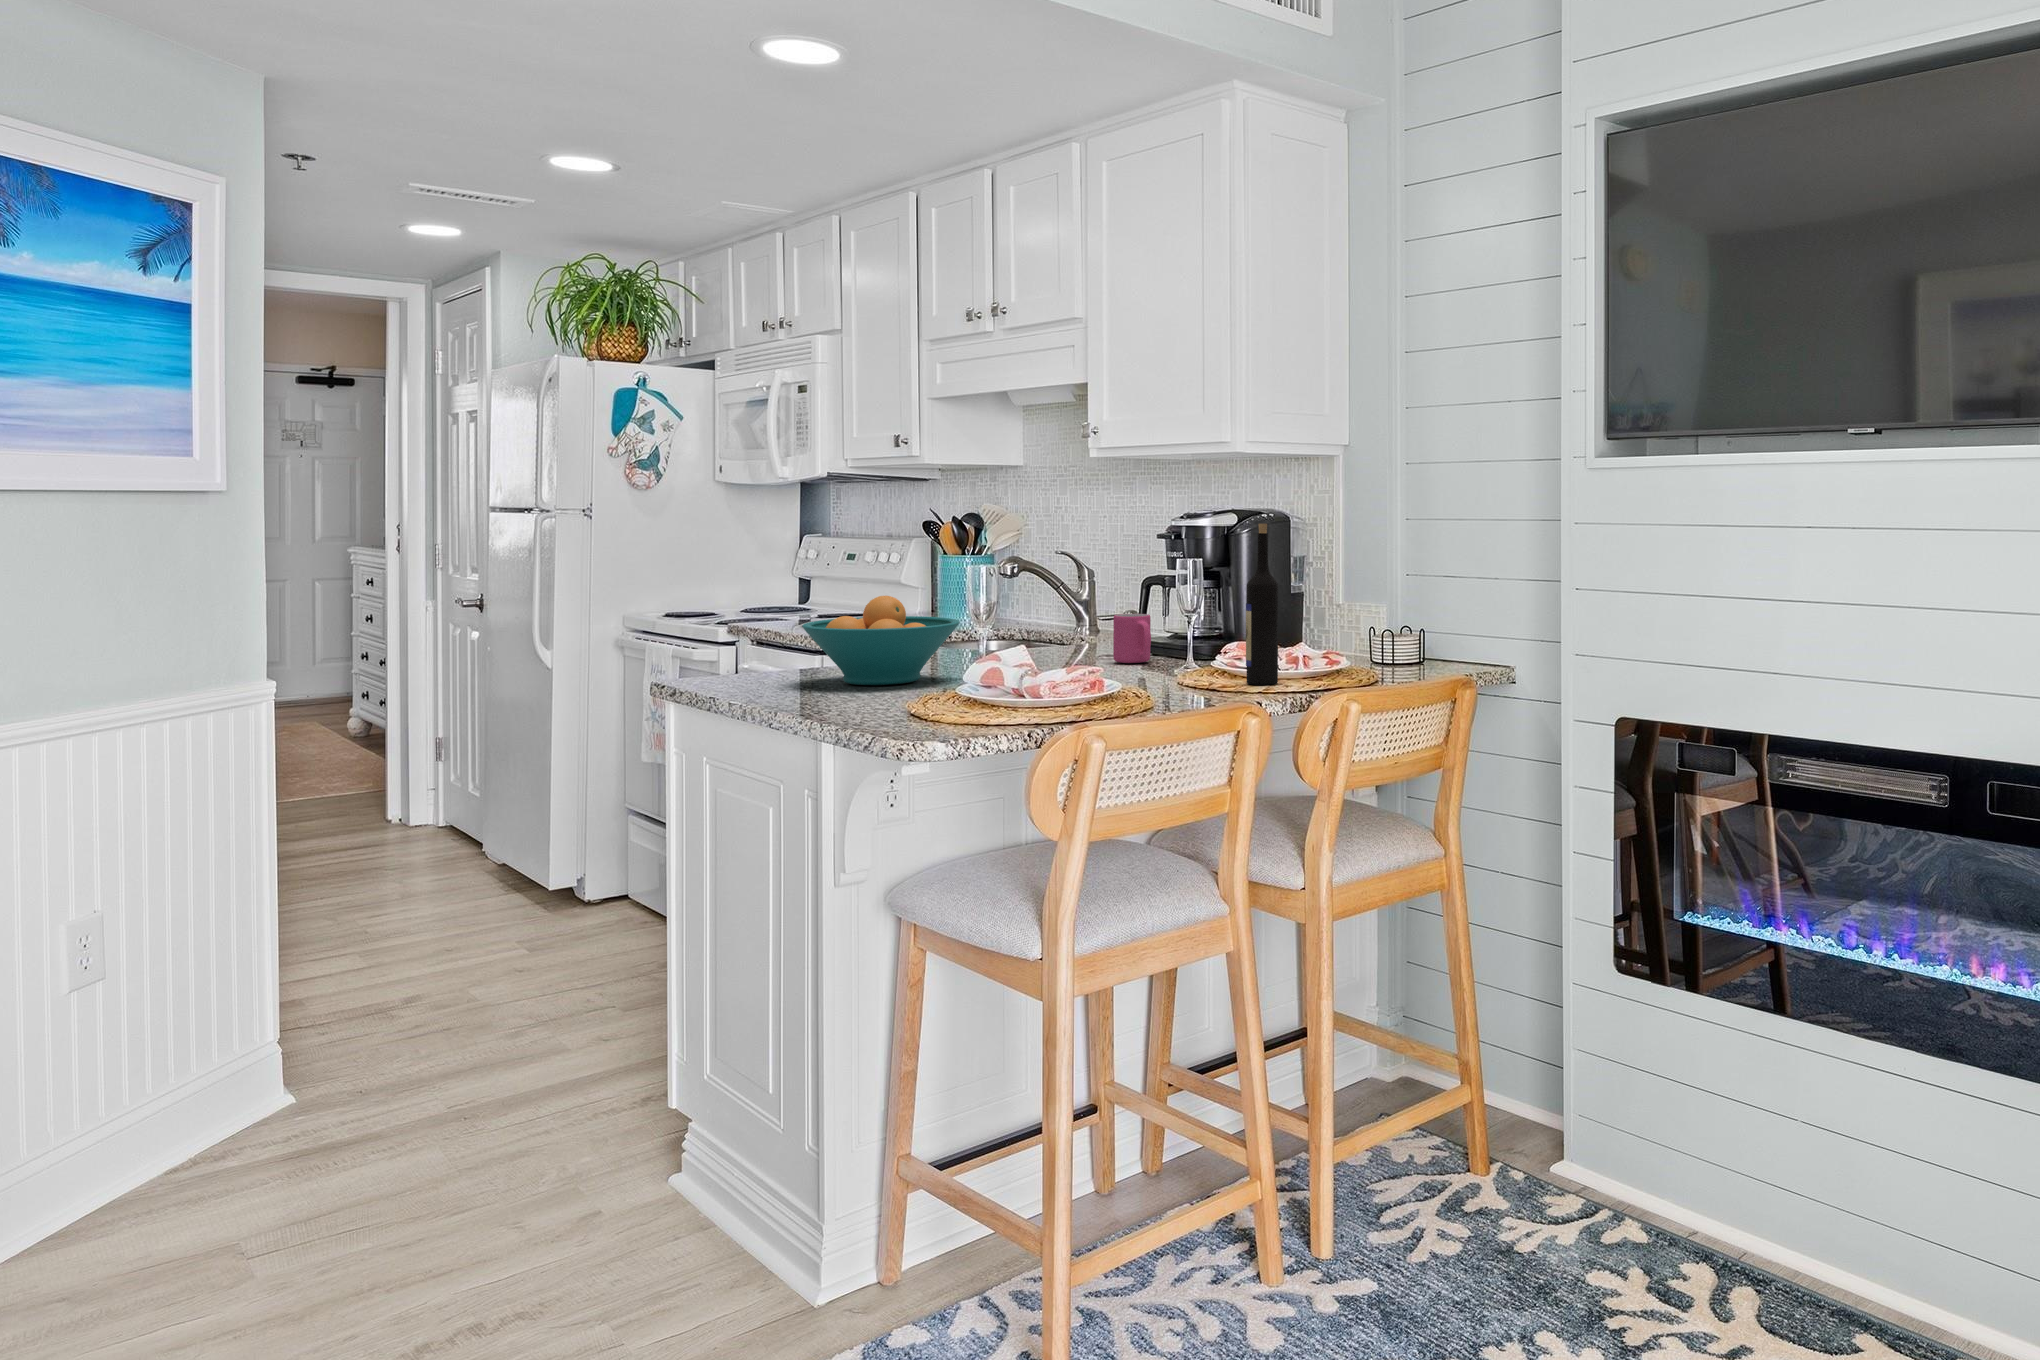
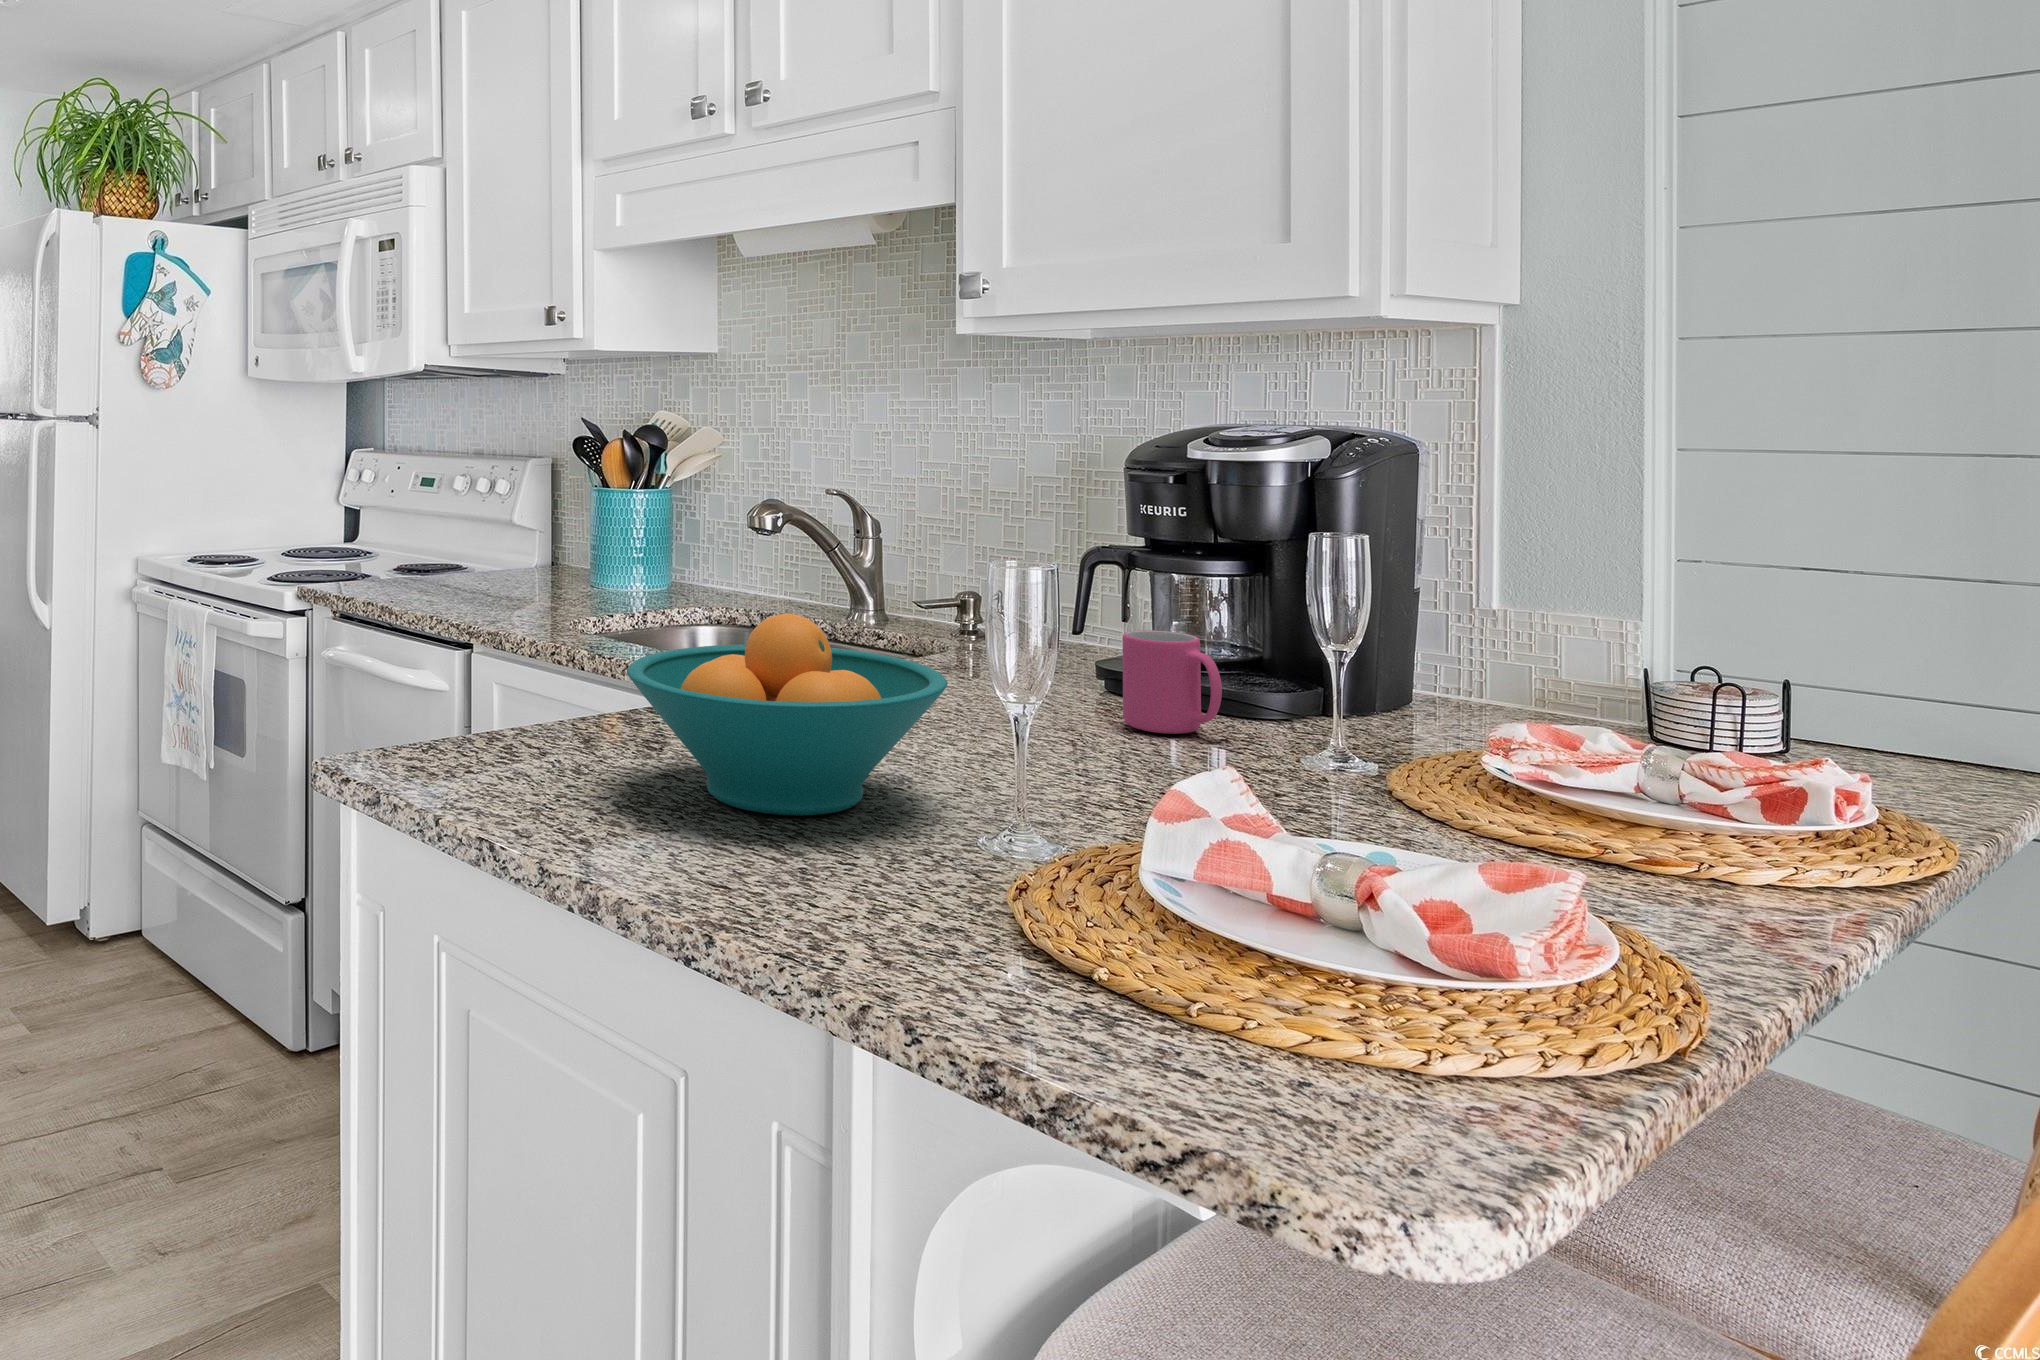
wine bottle: present [1246,524,1278,685] -> none [1644,470,1742,857]

